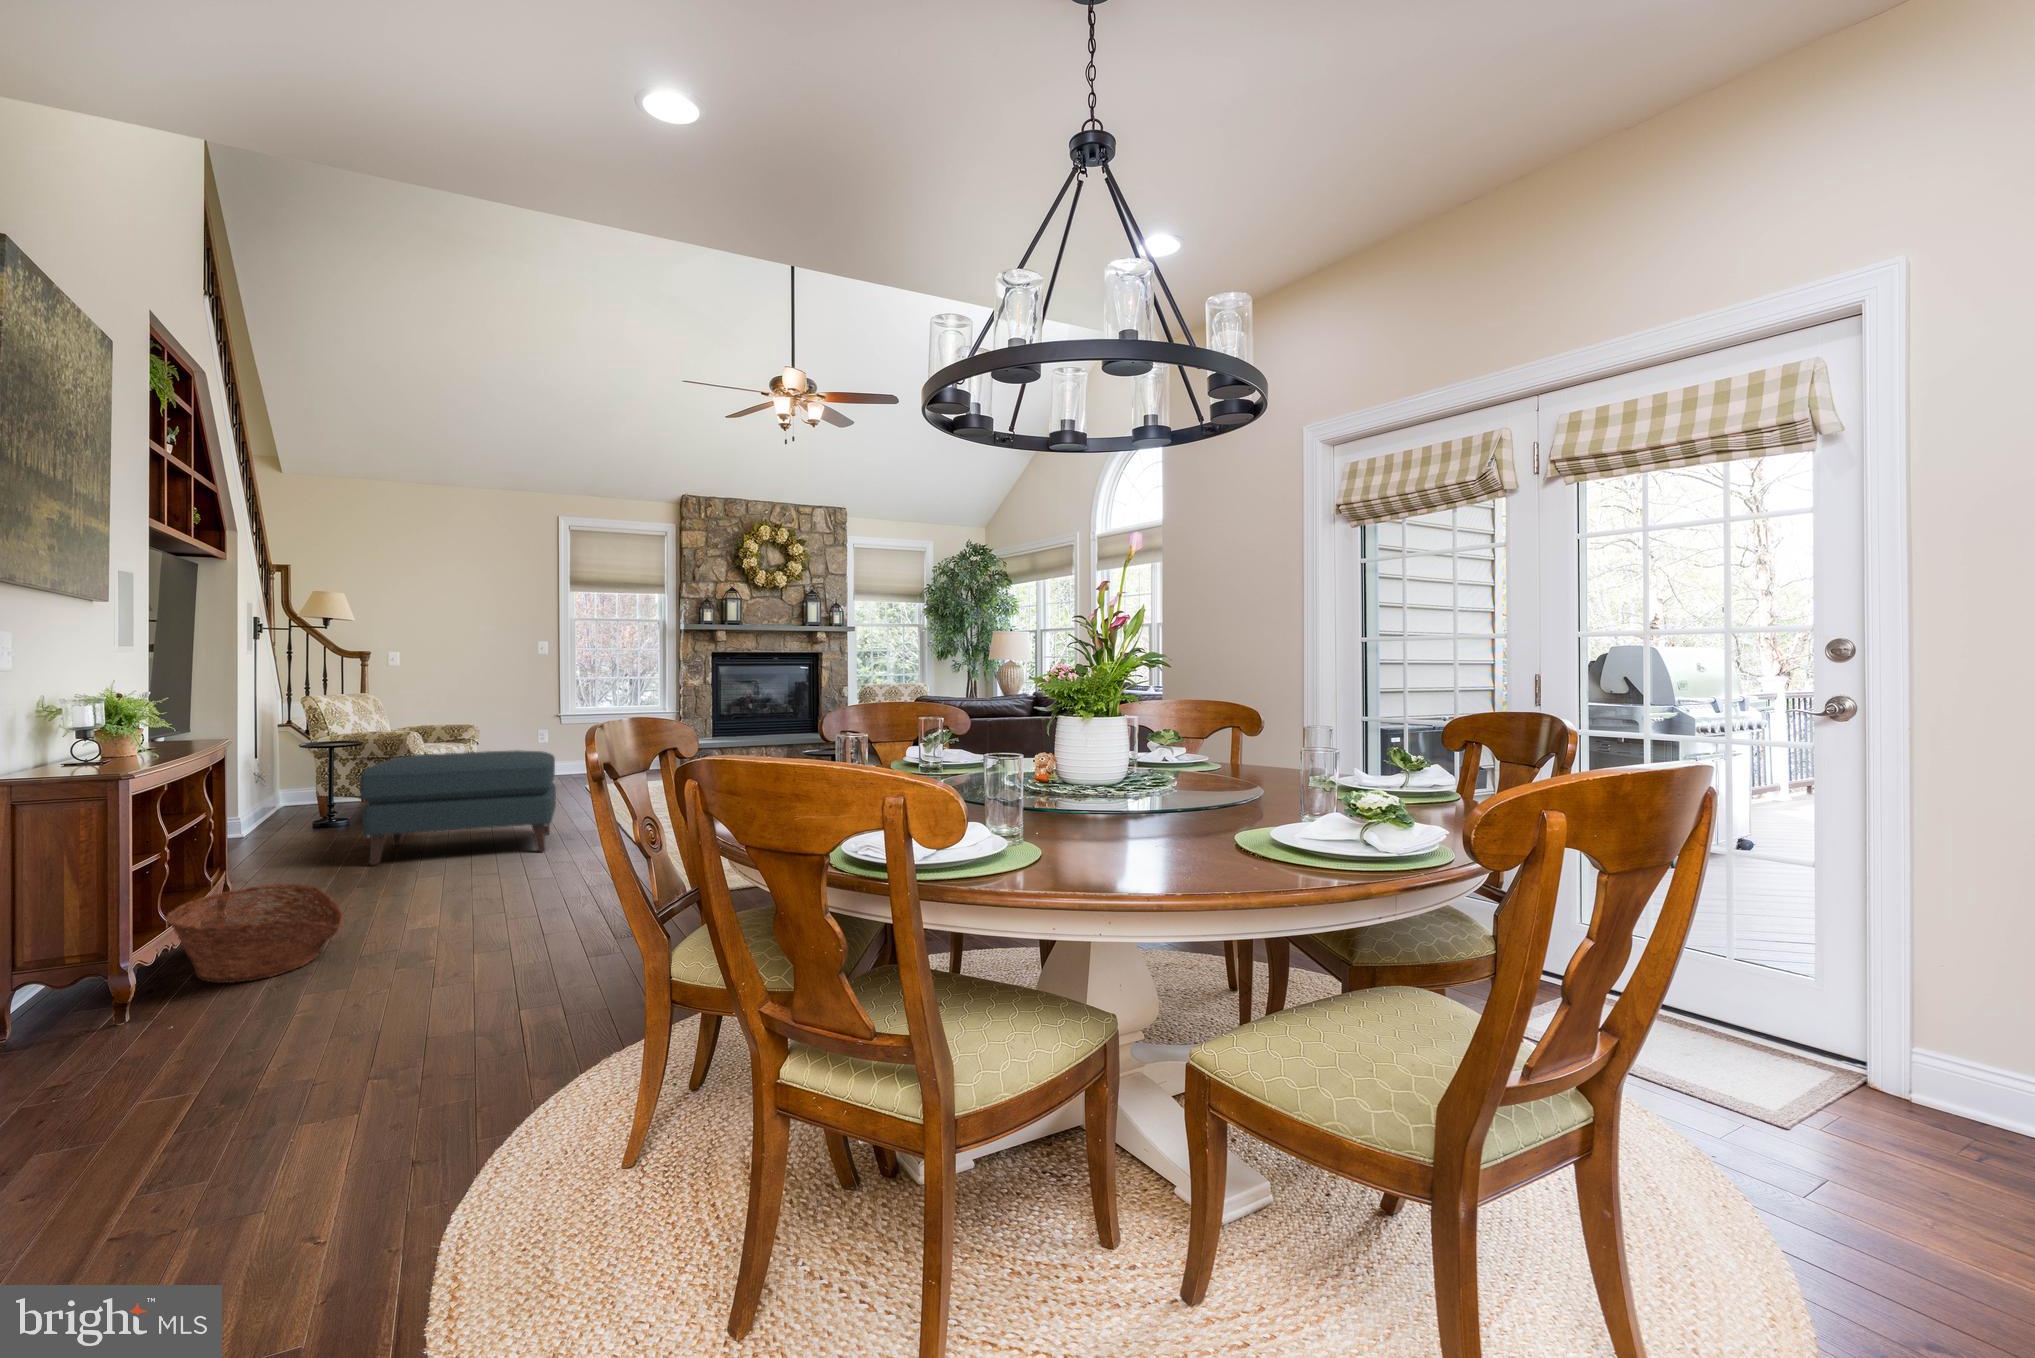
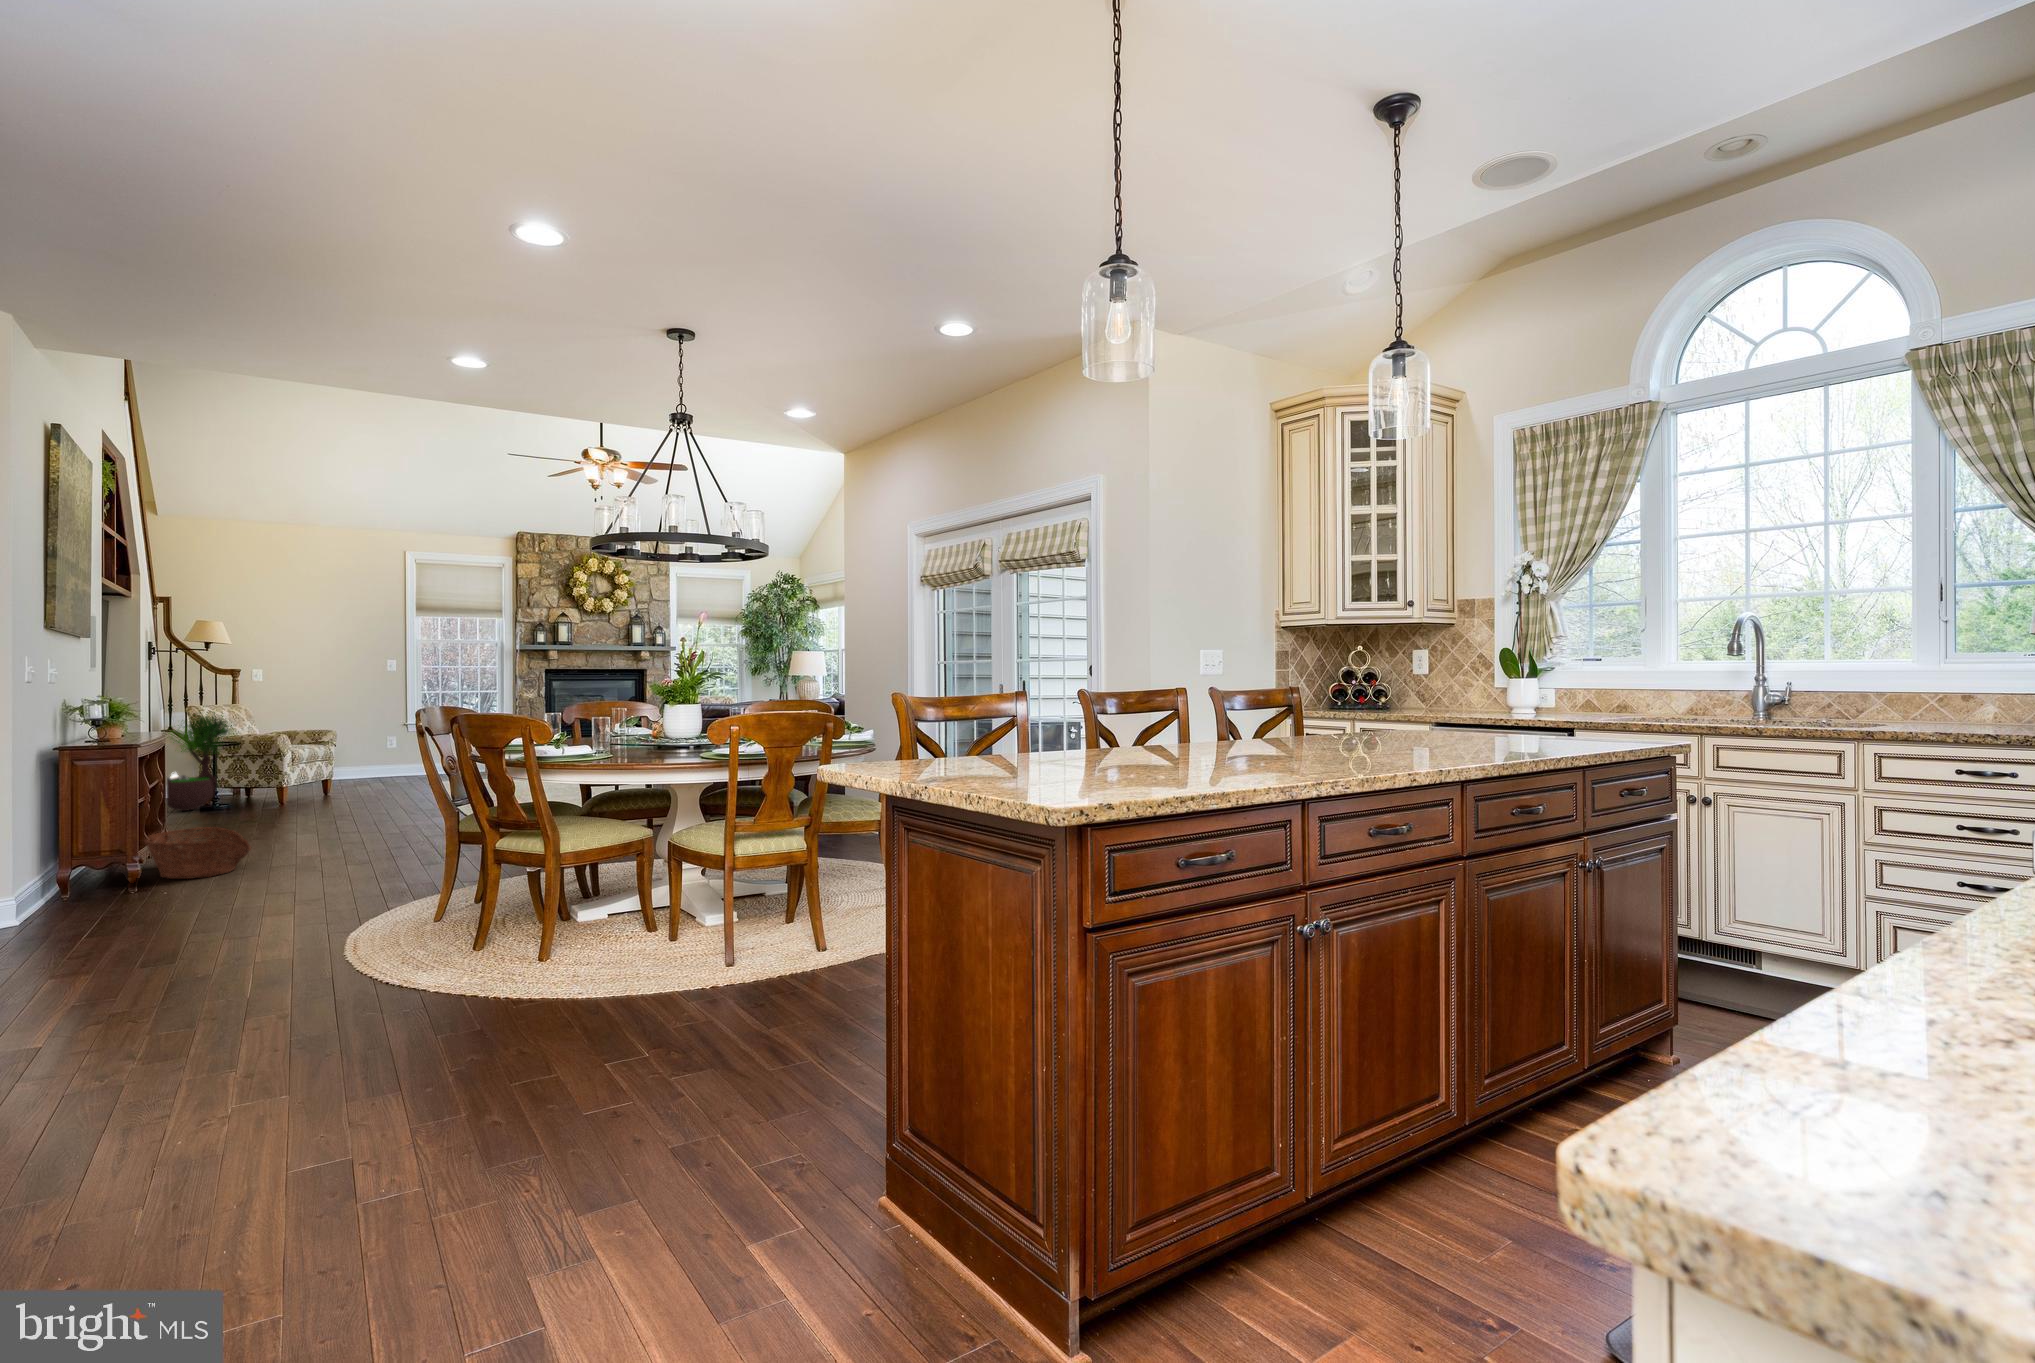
potted tree: none [258,695,355,829] -> present [167,706,234,811]
ottoman: present [360,750,556,865] -> none [248,748,398,829]

